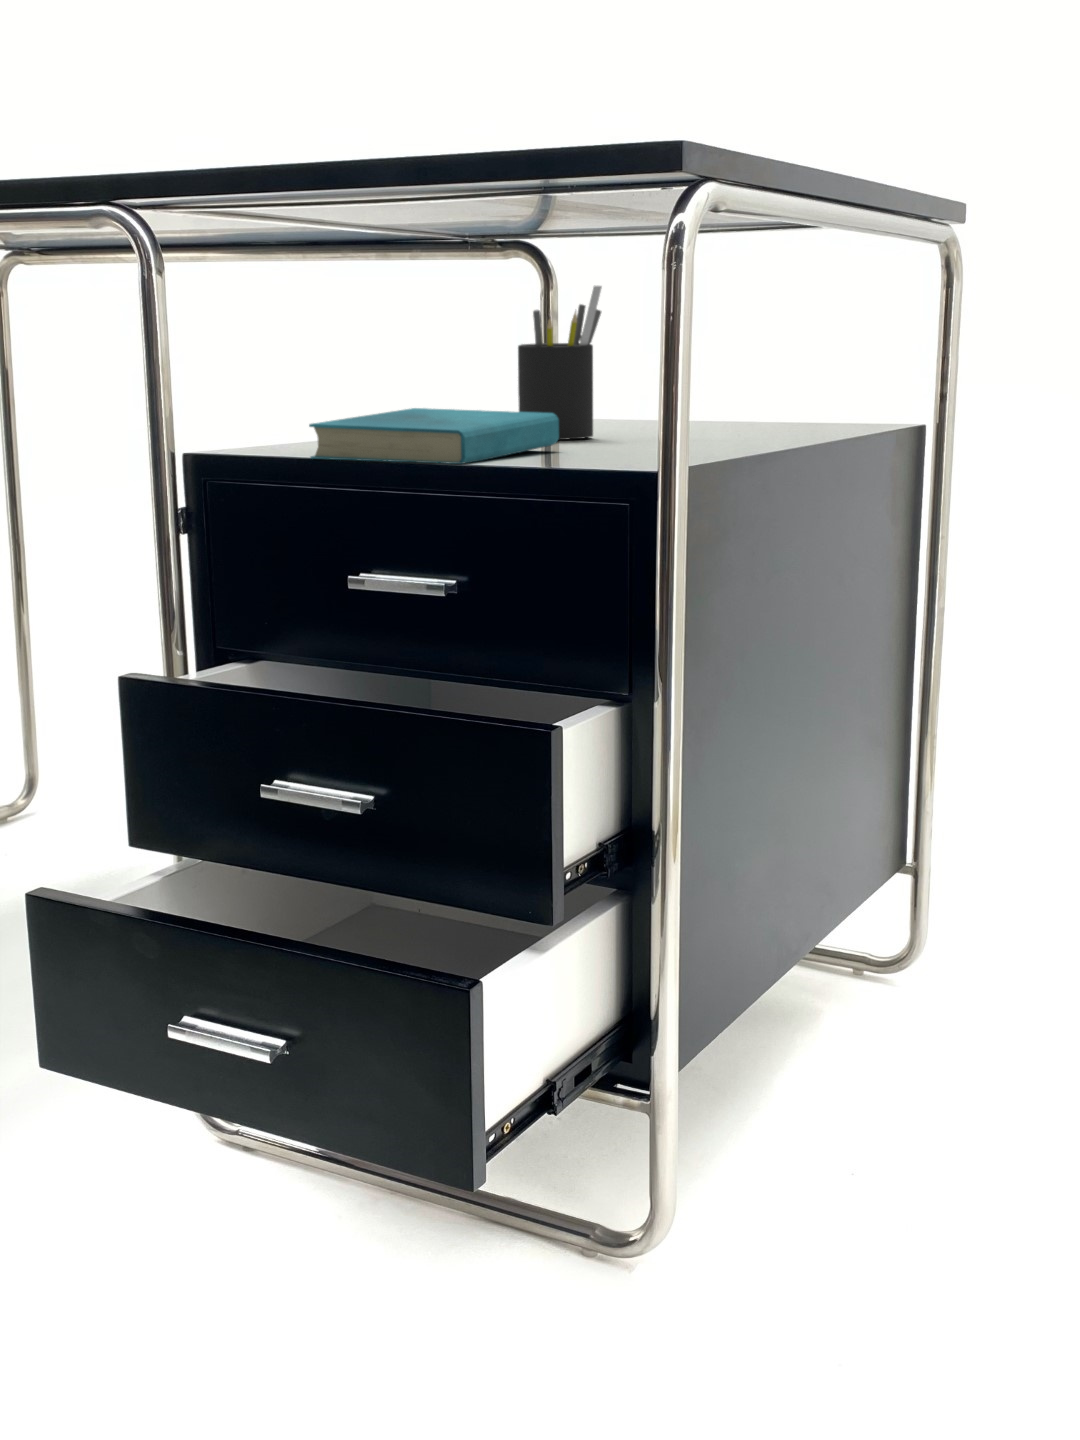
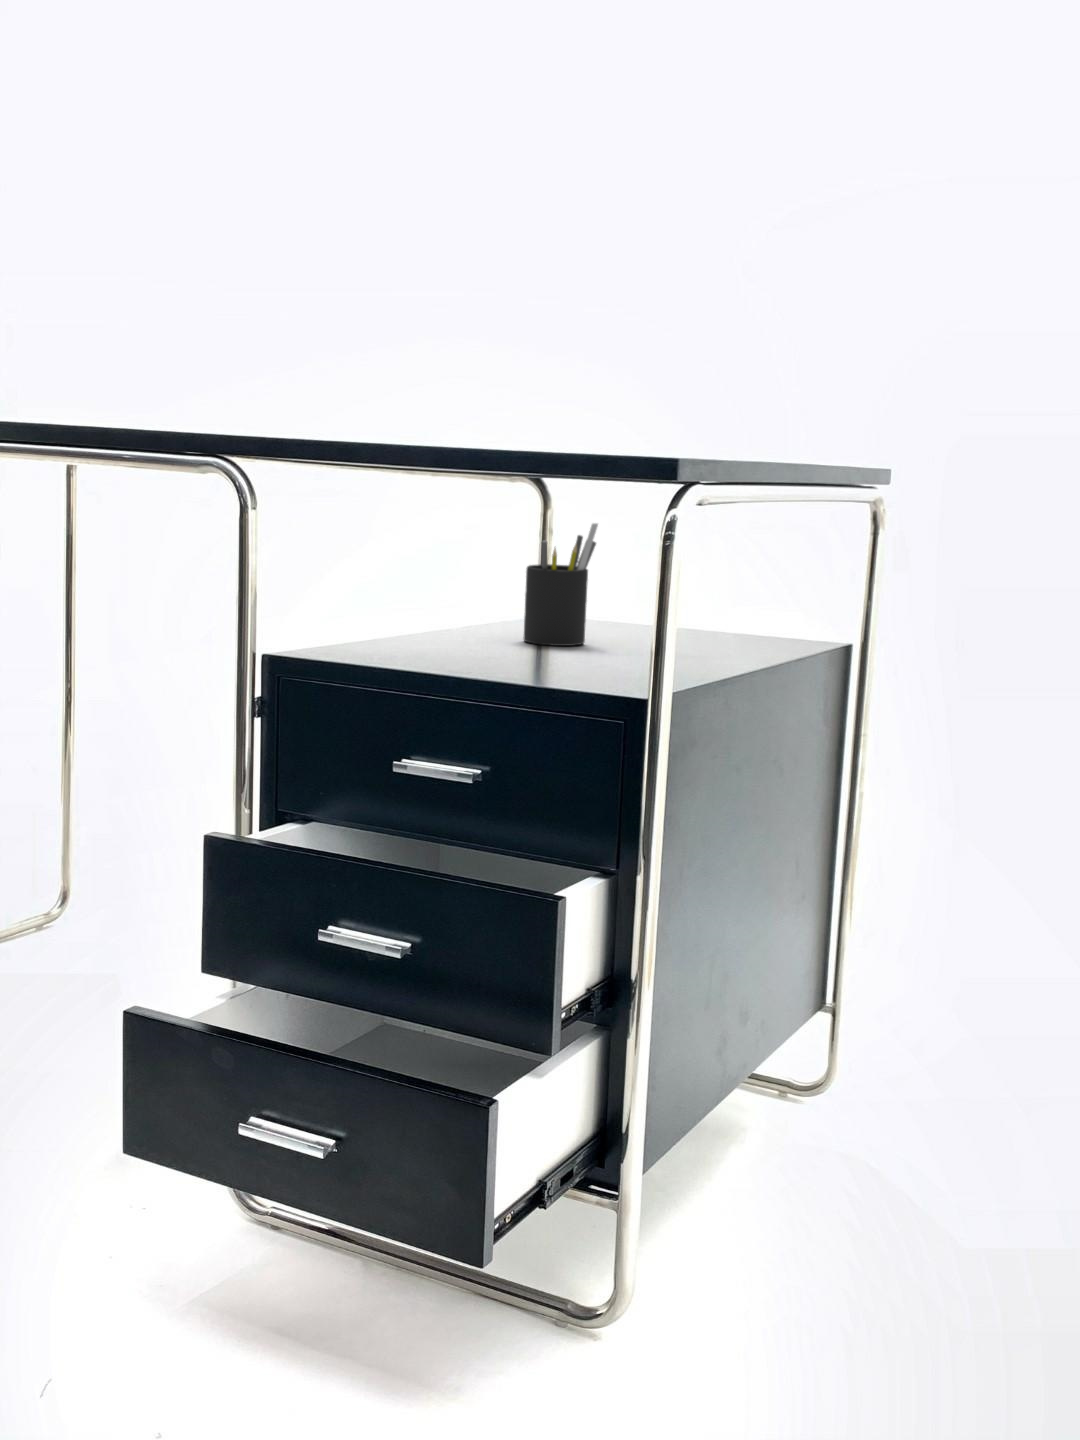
book: present [309,408,559,464] -> none [365,619,563,678]

